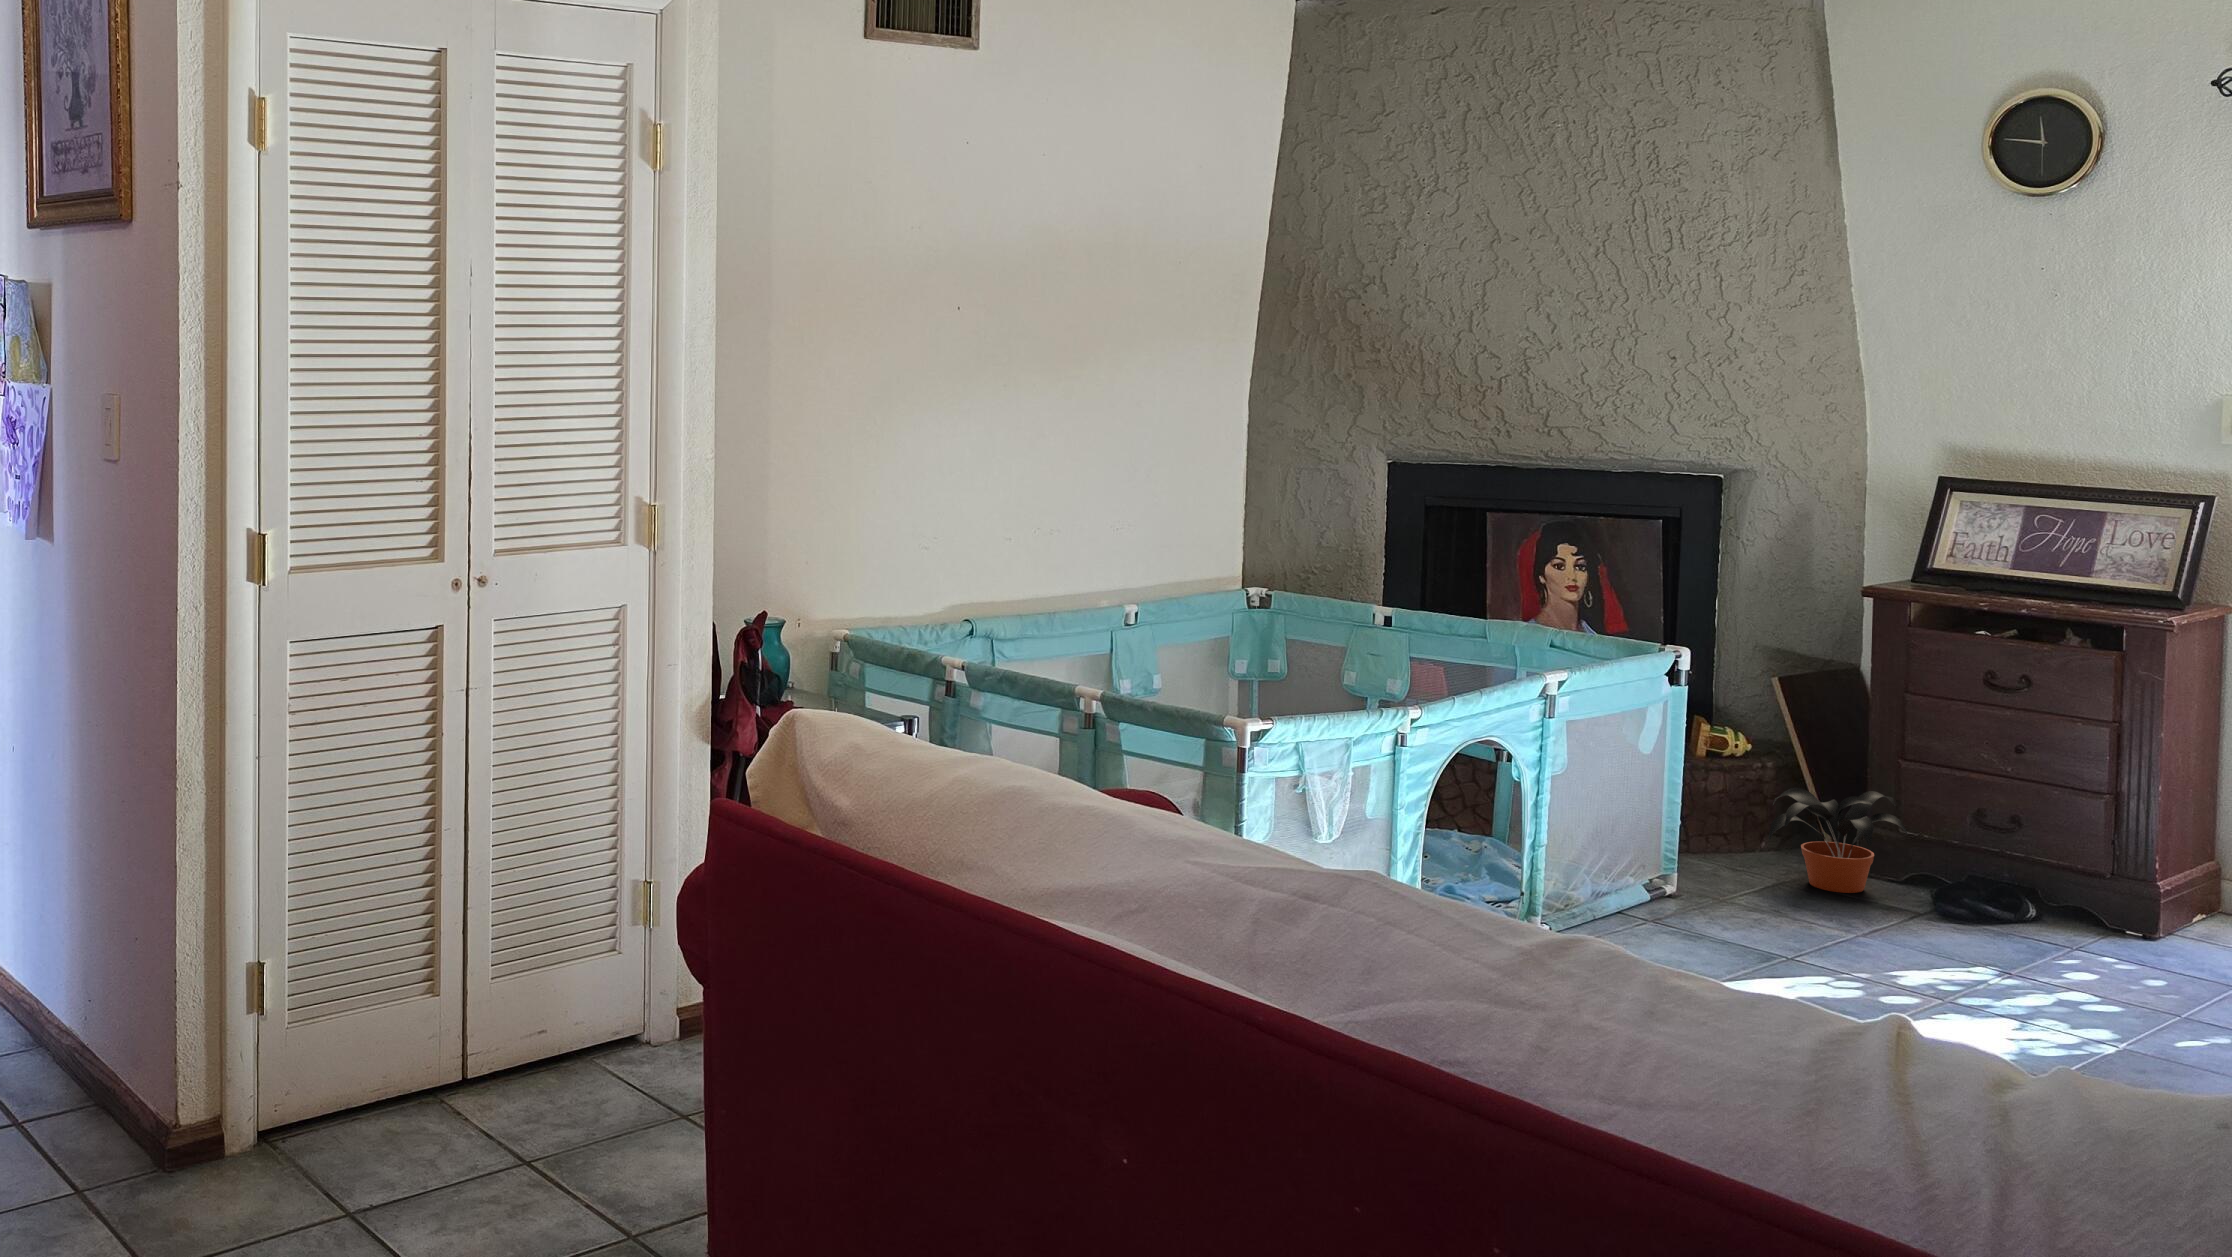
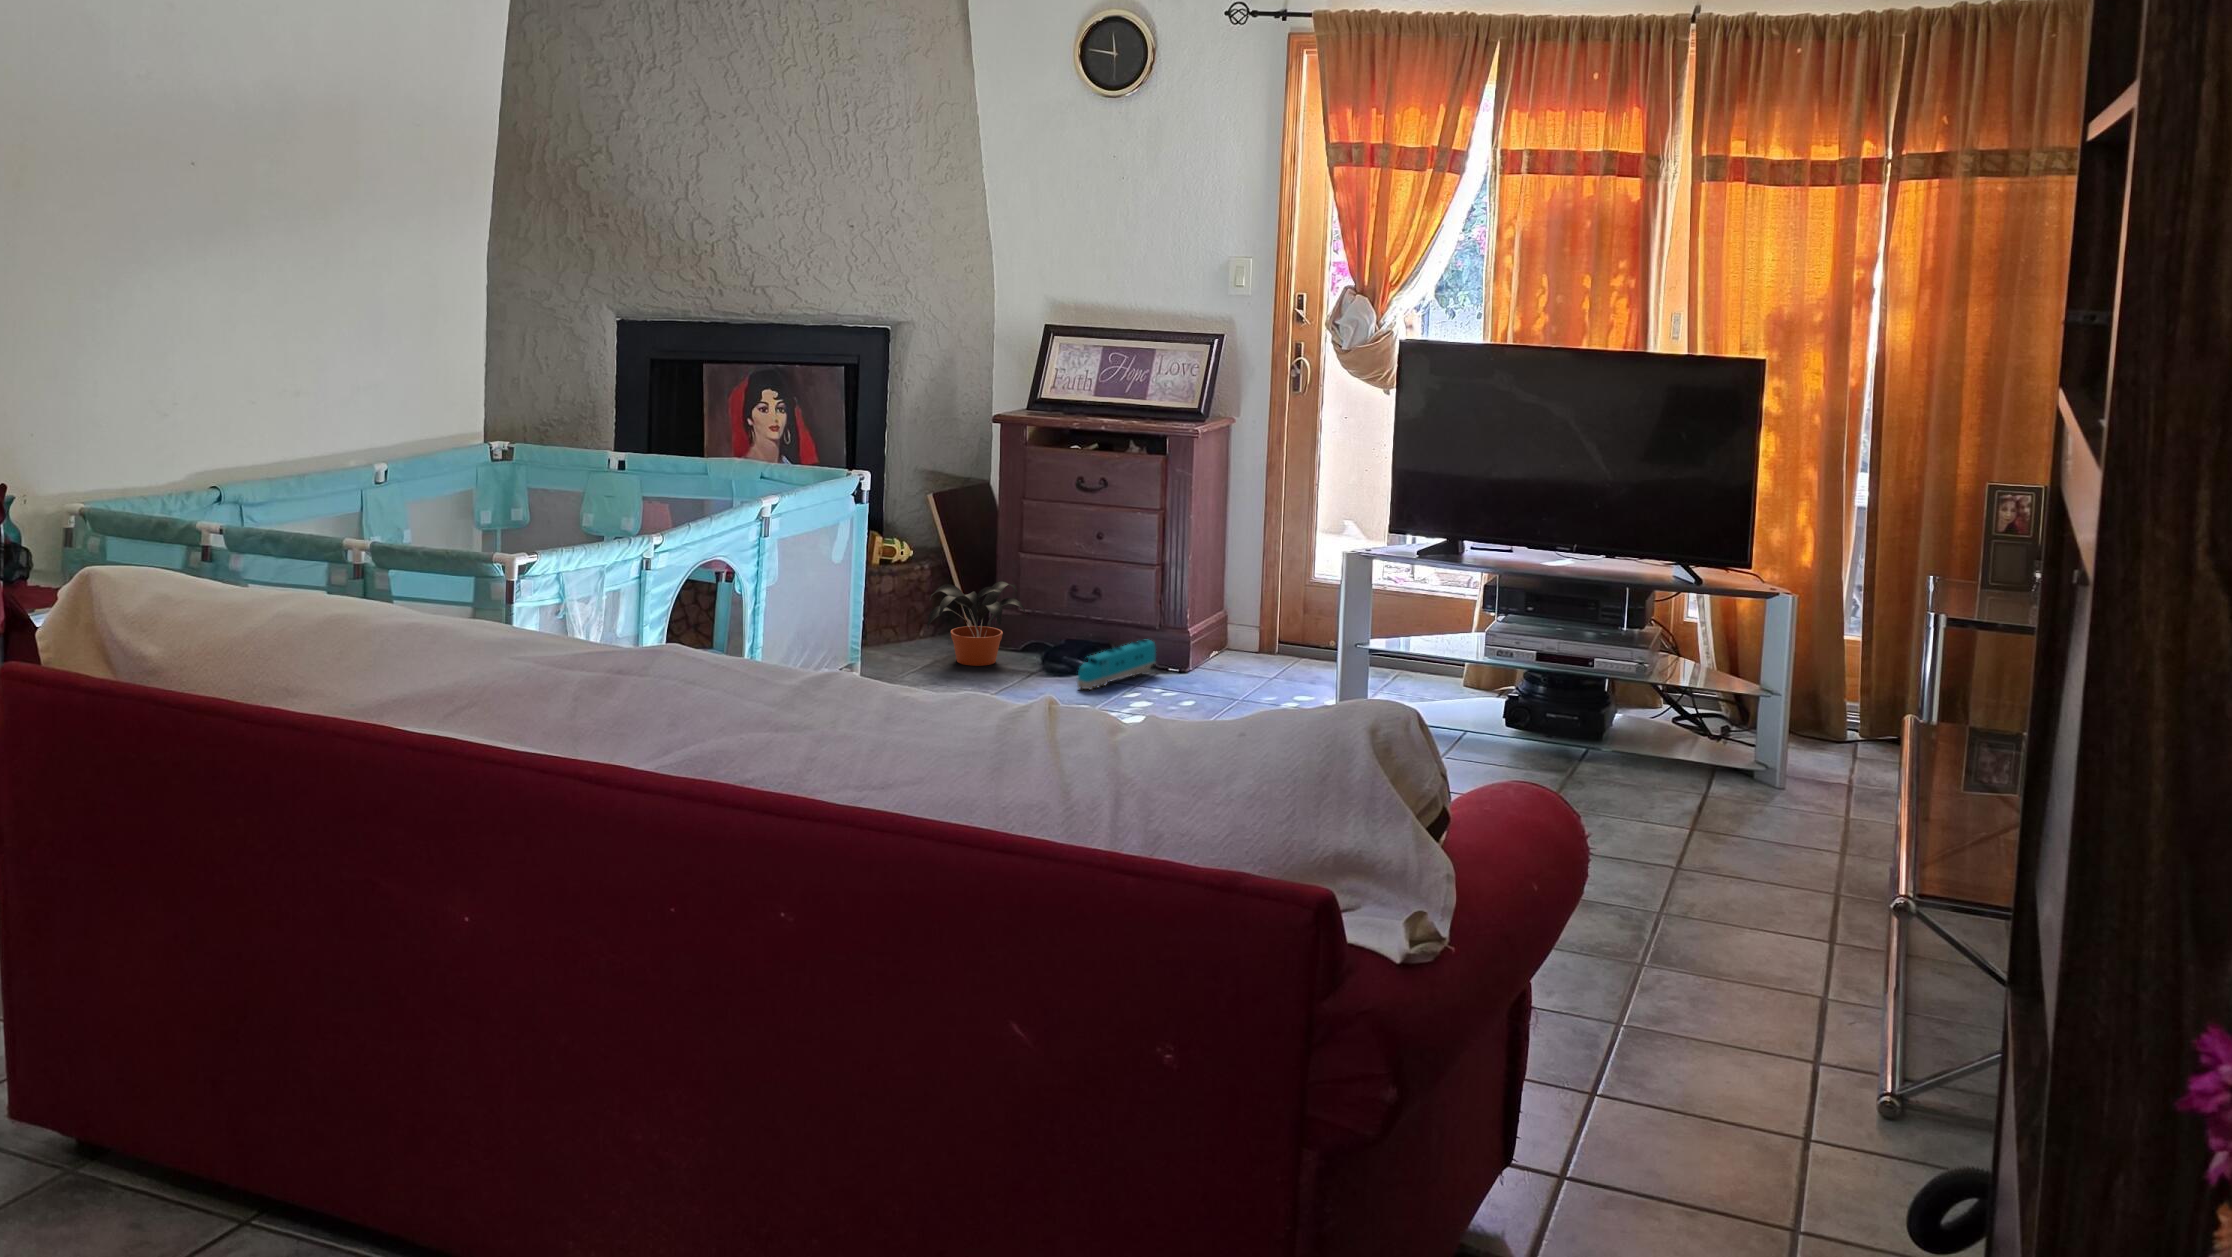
toy train: none [1983,887,2105,946] -> present [1077,640,1156,690]

